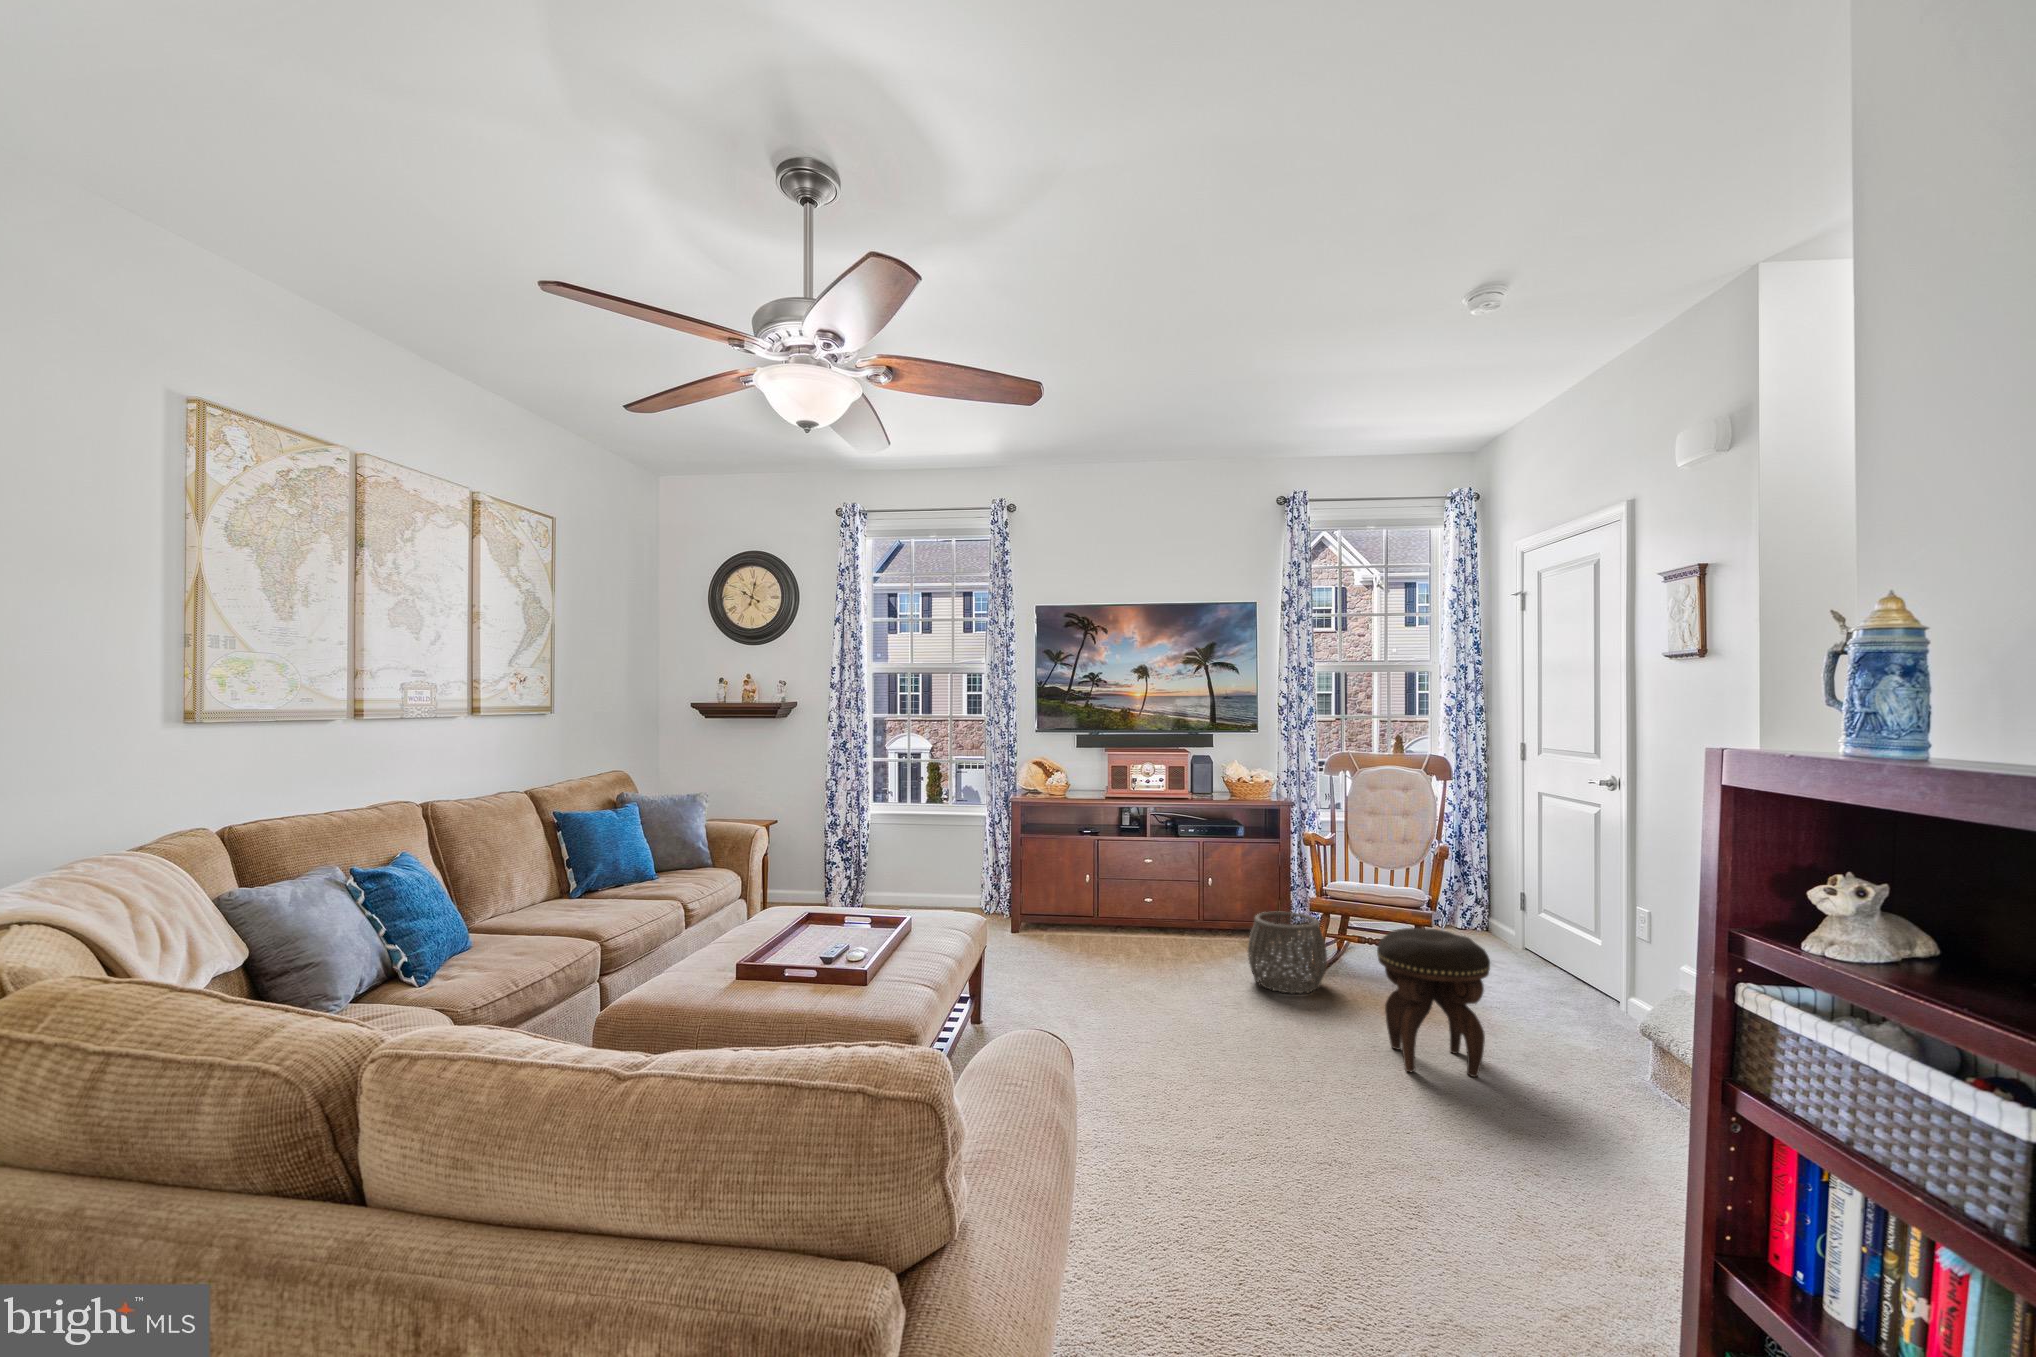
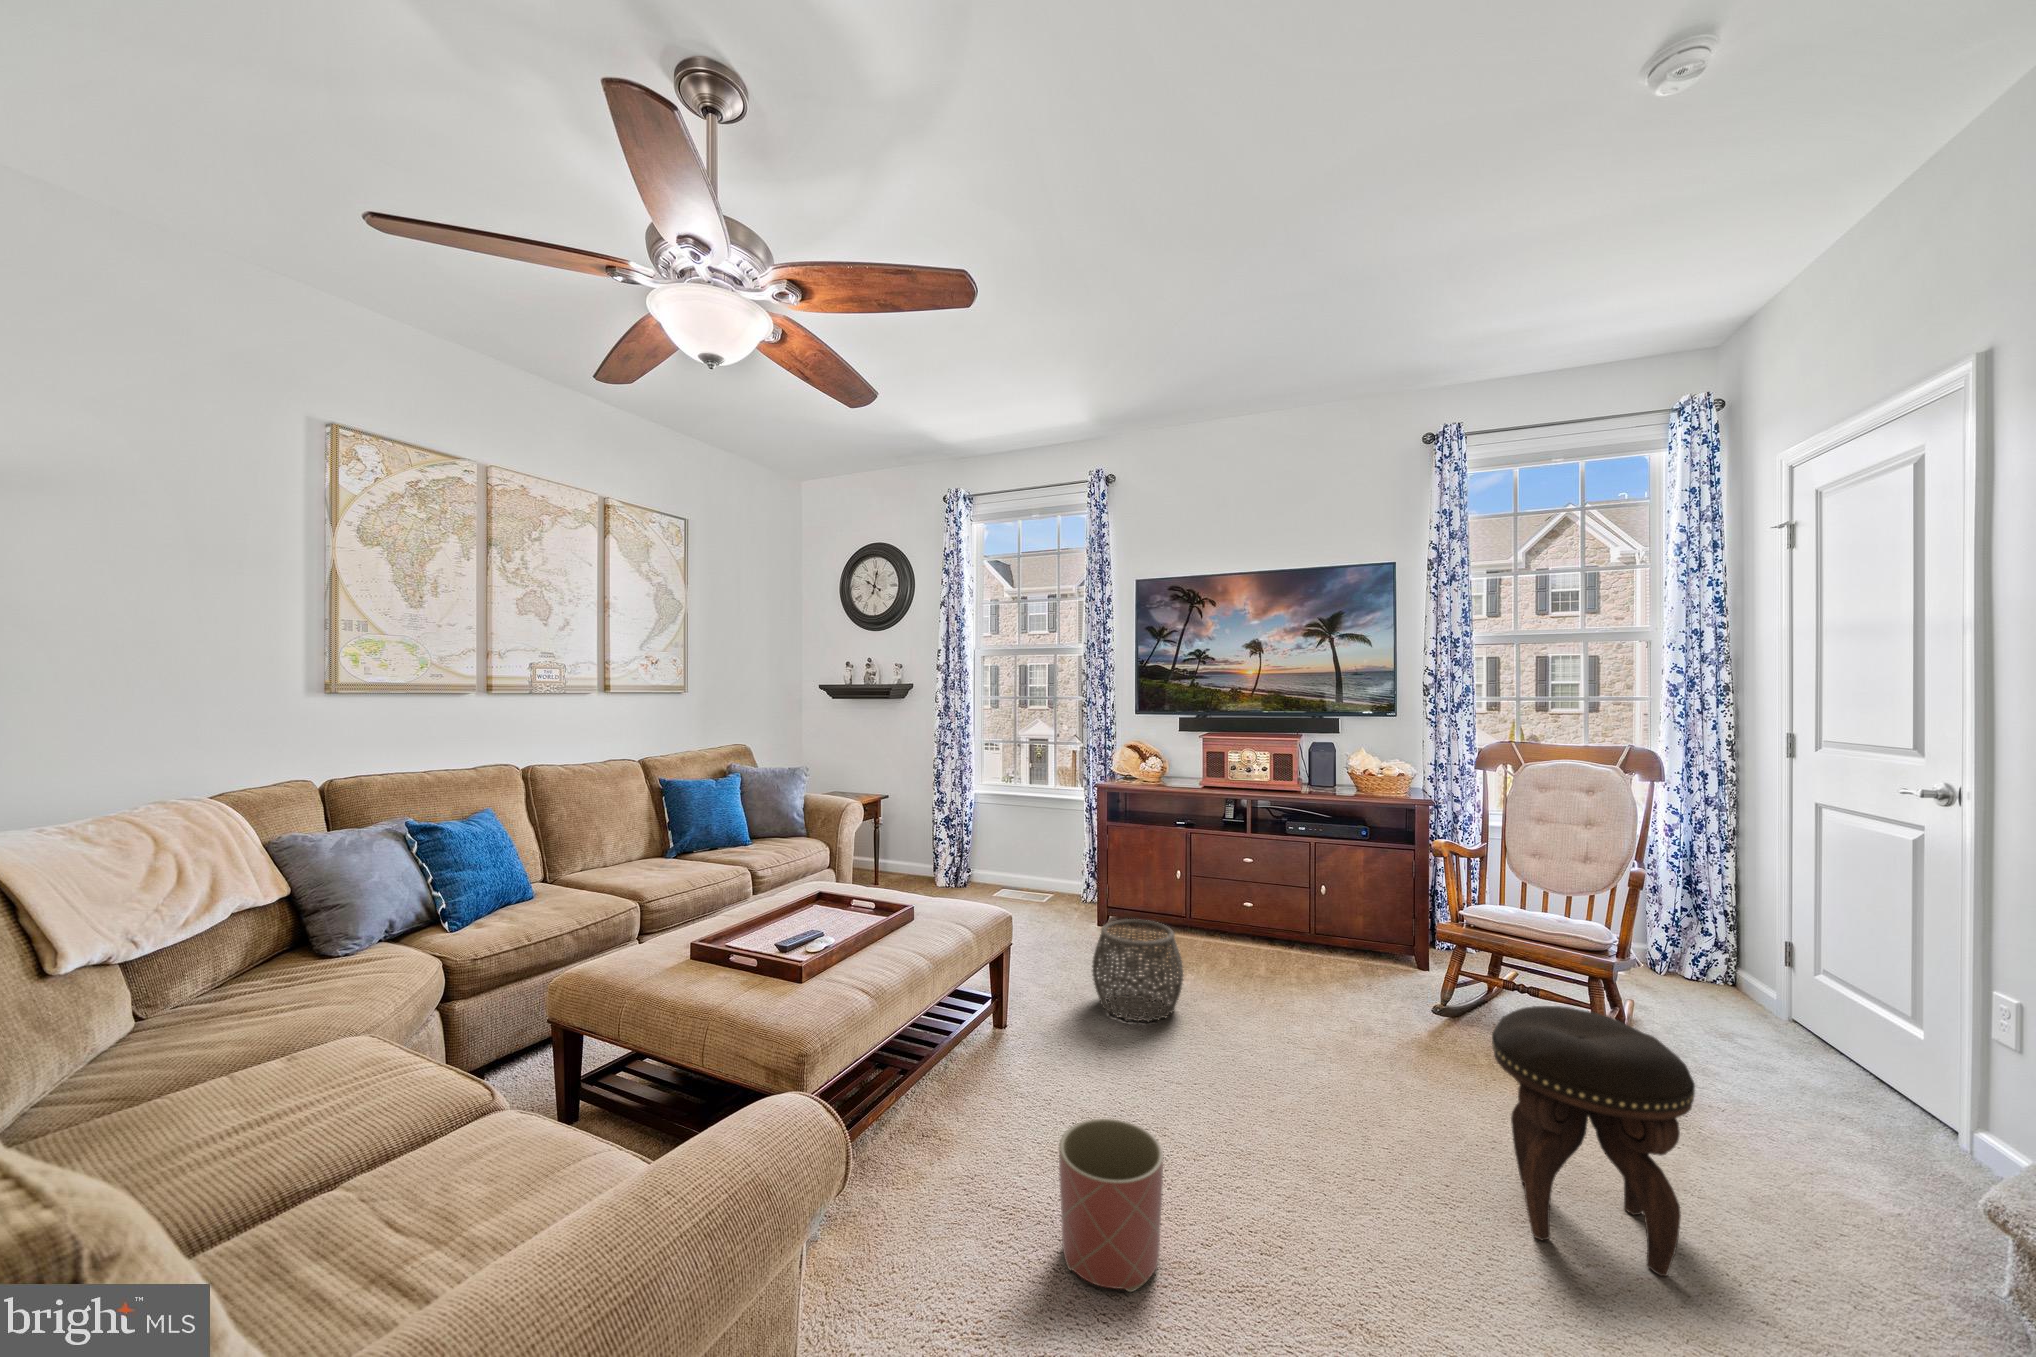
woven basket: present [1248,912,1327,994] -> present [1092,919,1184,1022]
planter: none [1130,1031,1204,1133] -> present [1059,1119,1163,1292]

